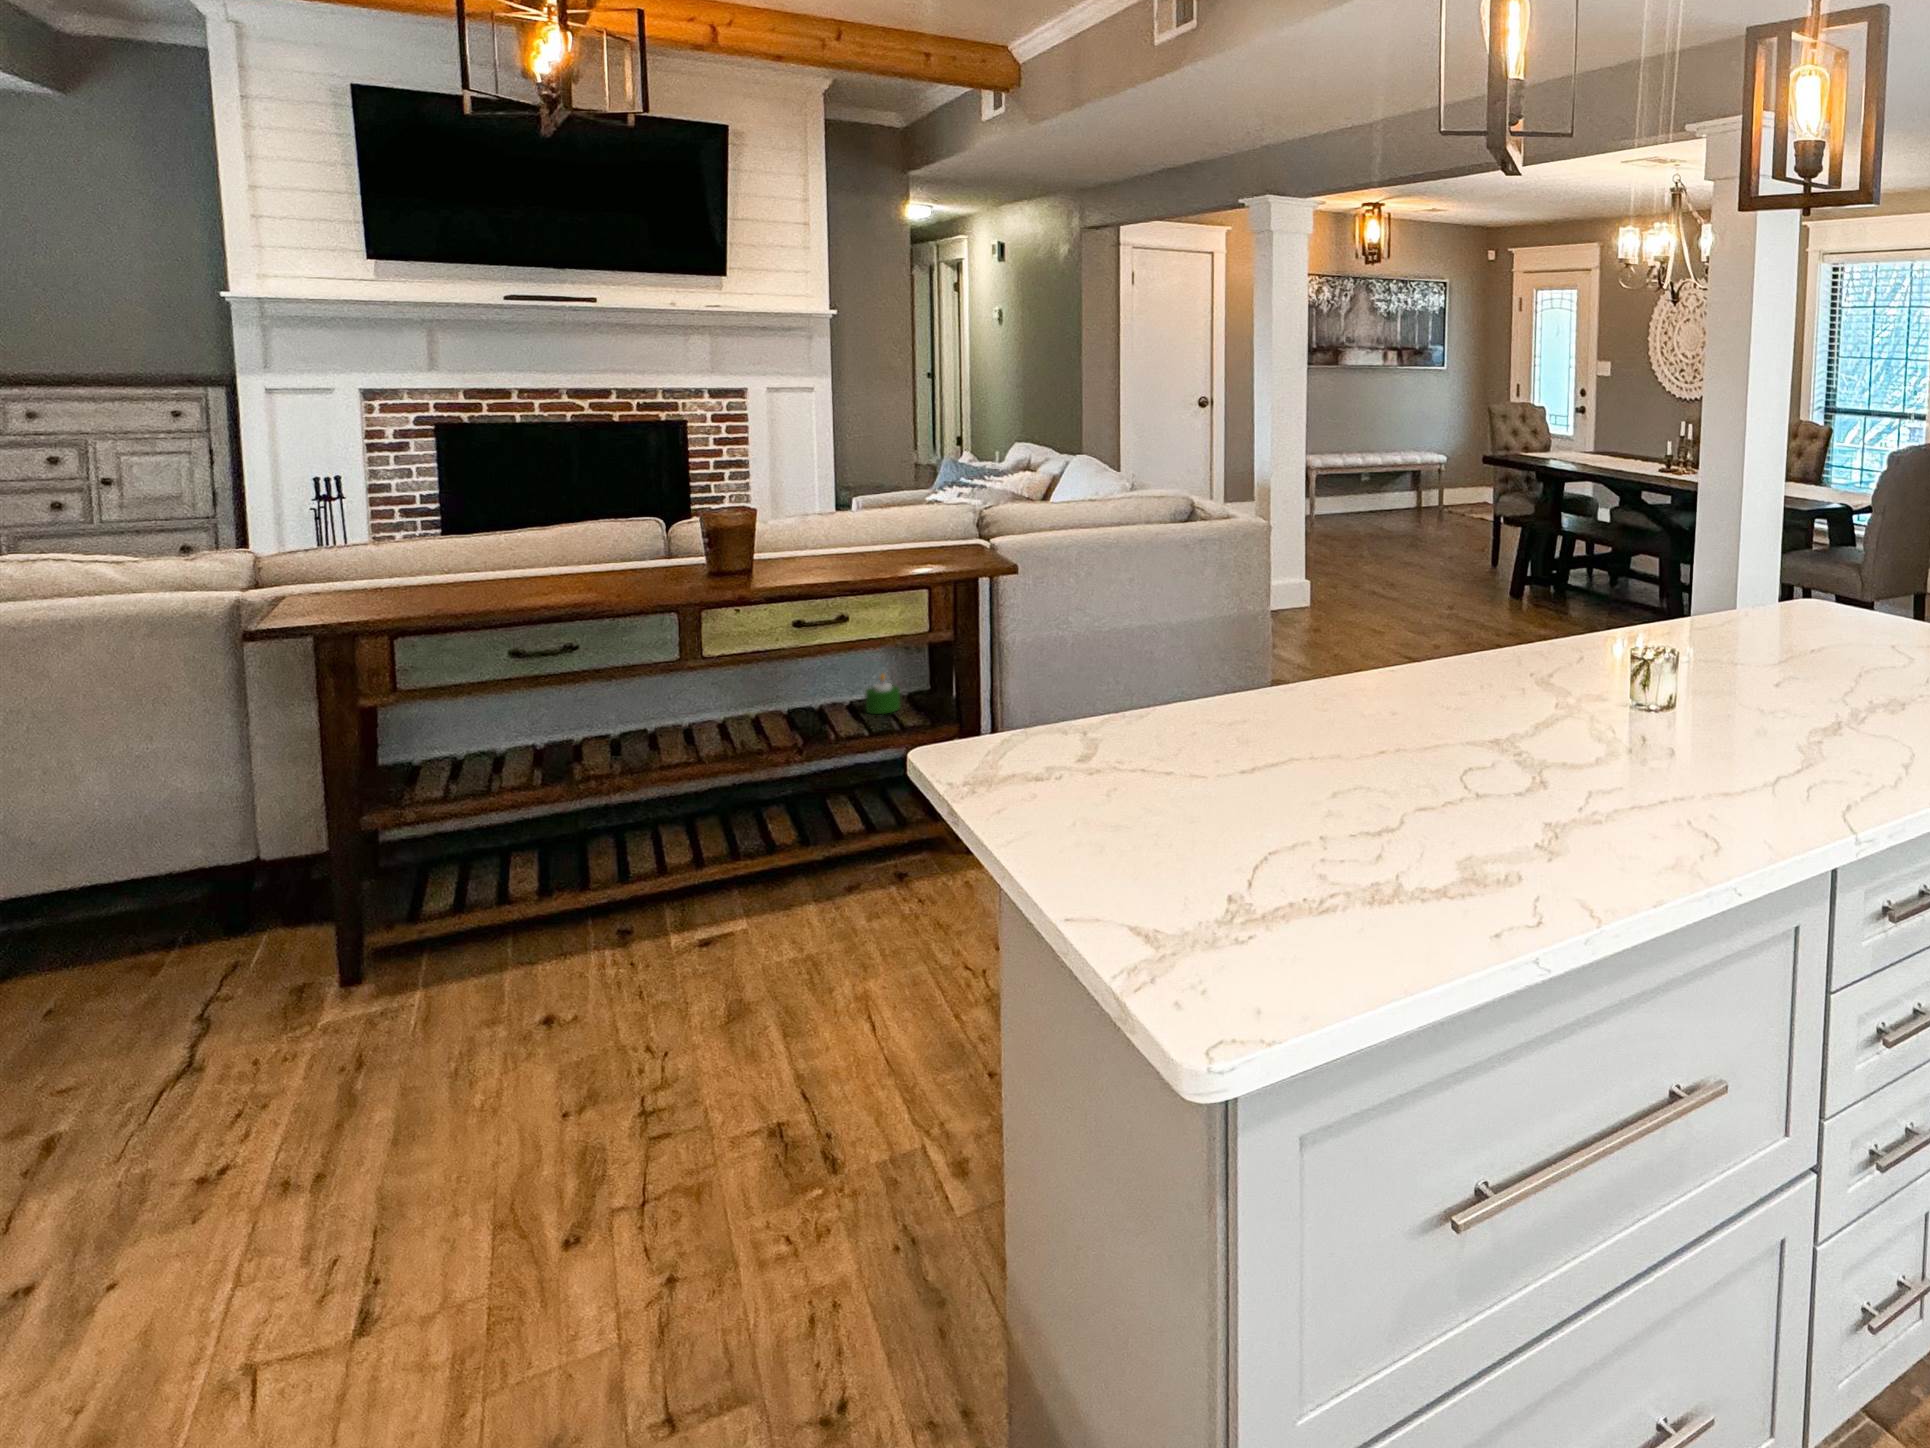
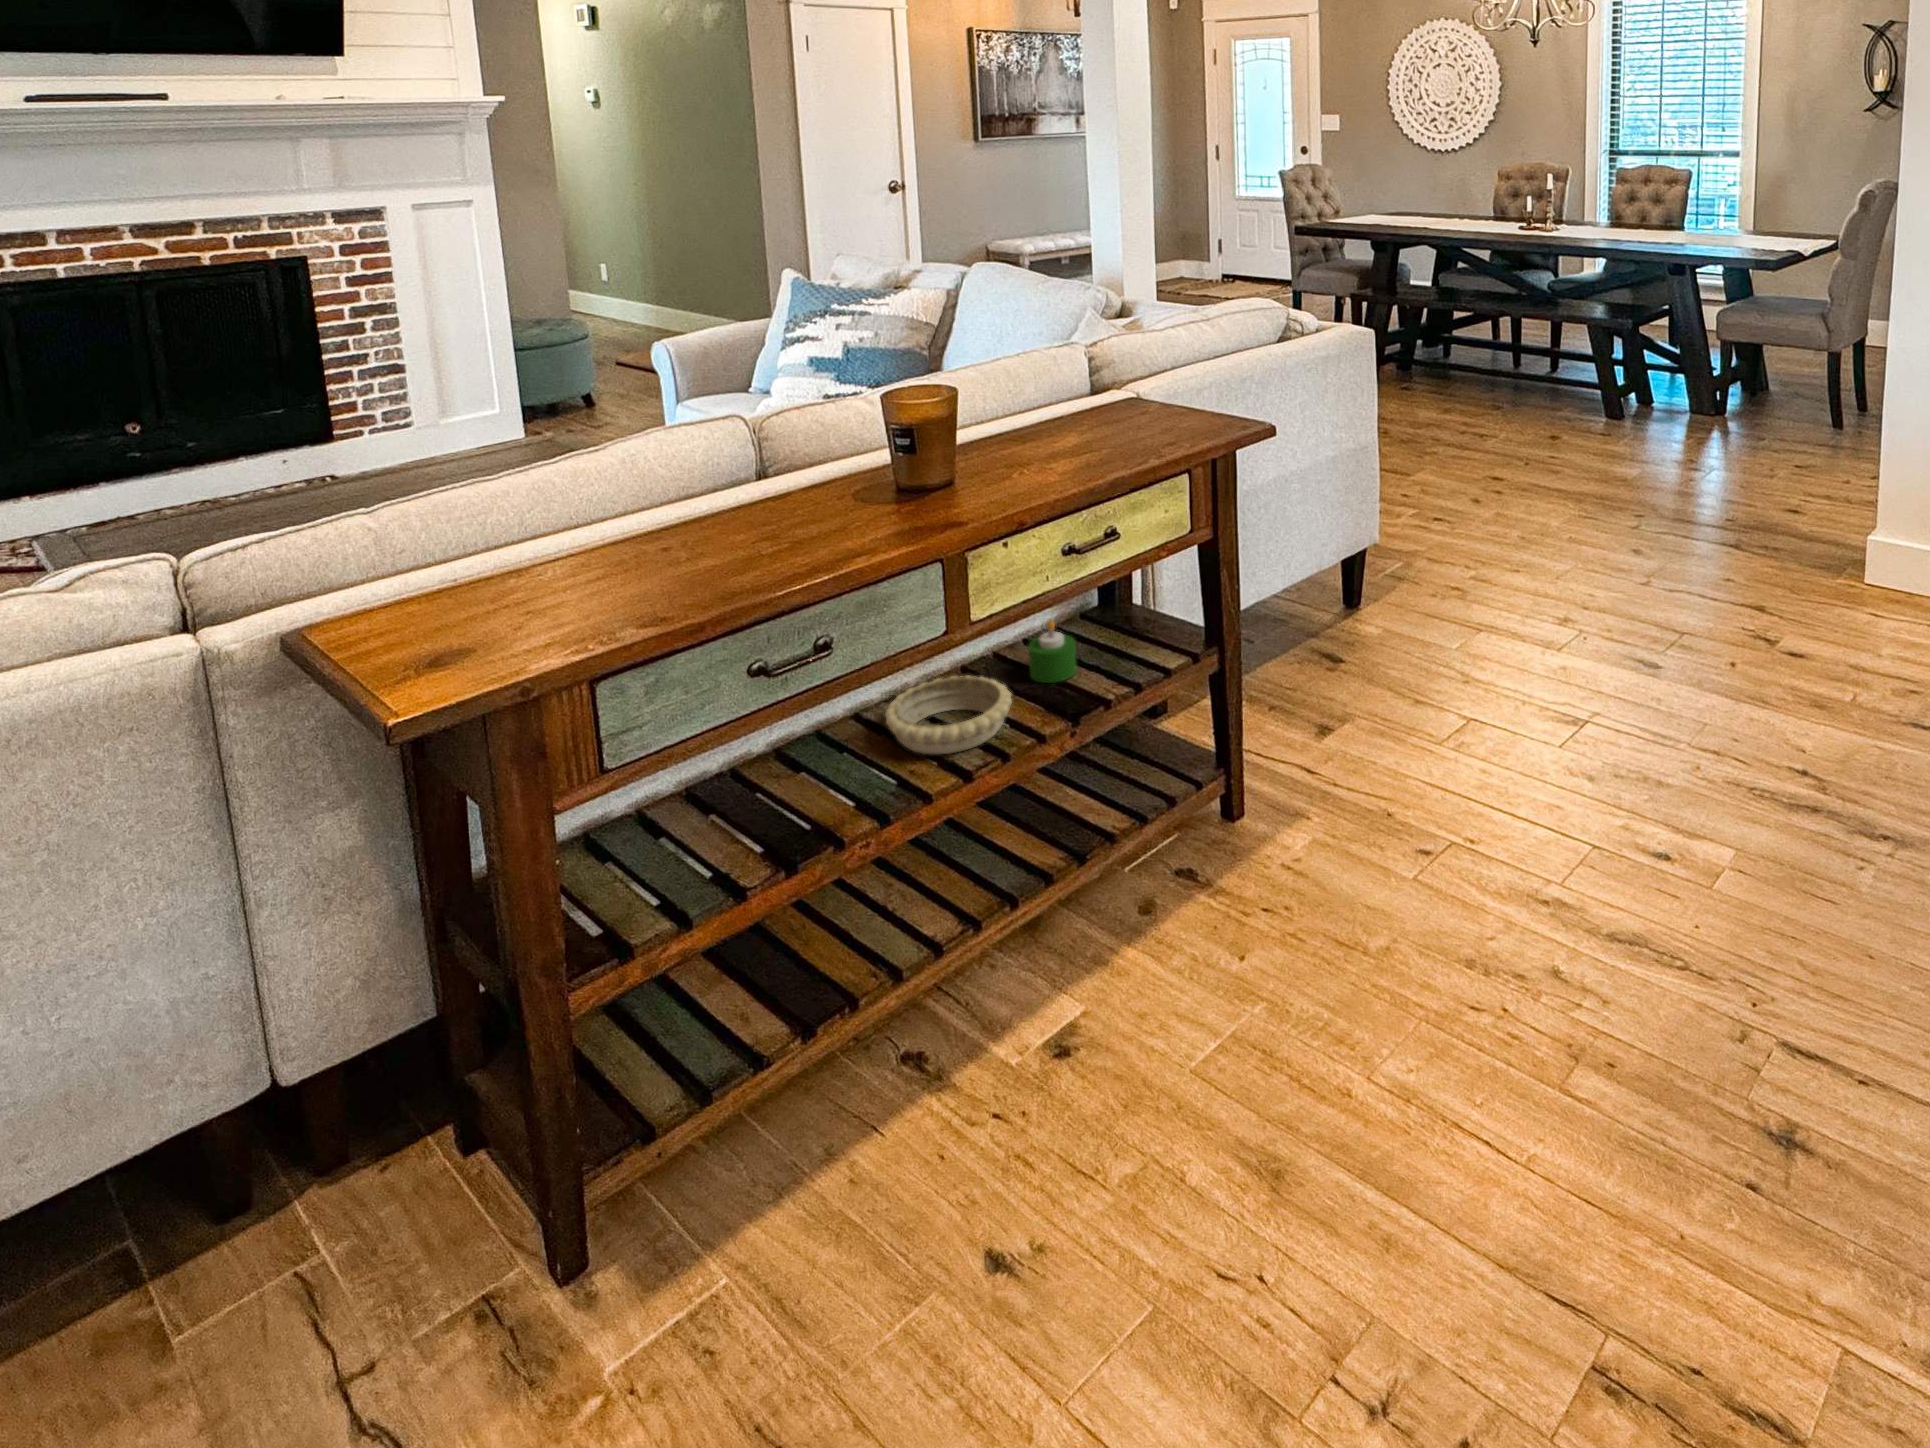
decorative bowl: none [735,697,827,735] -> present [885,676,1012,754]

